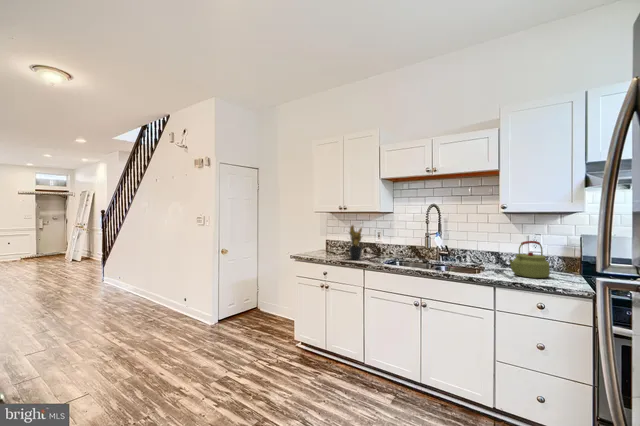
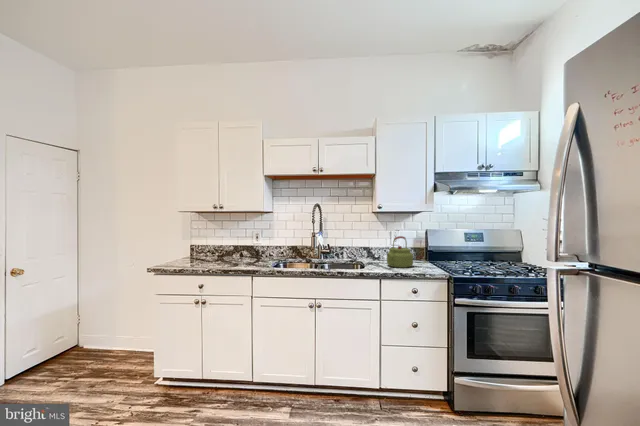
potted plant: present [349,225,362,260] -> none [224,224,252,266]

